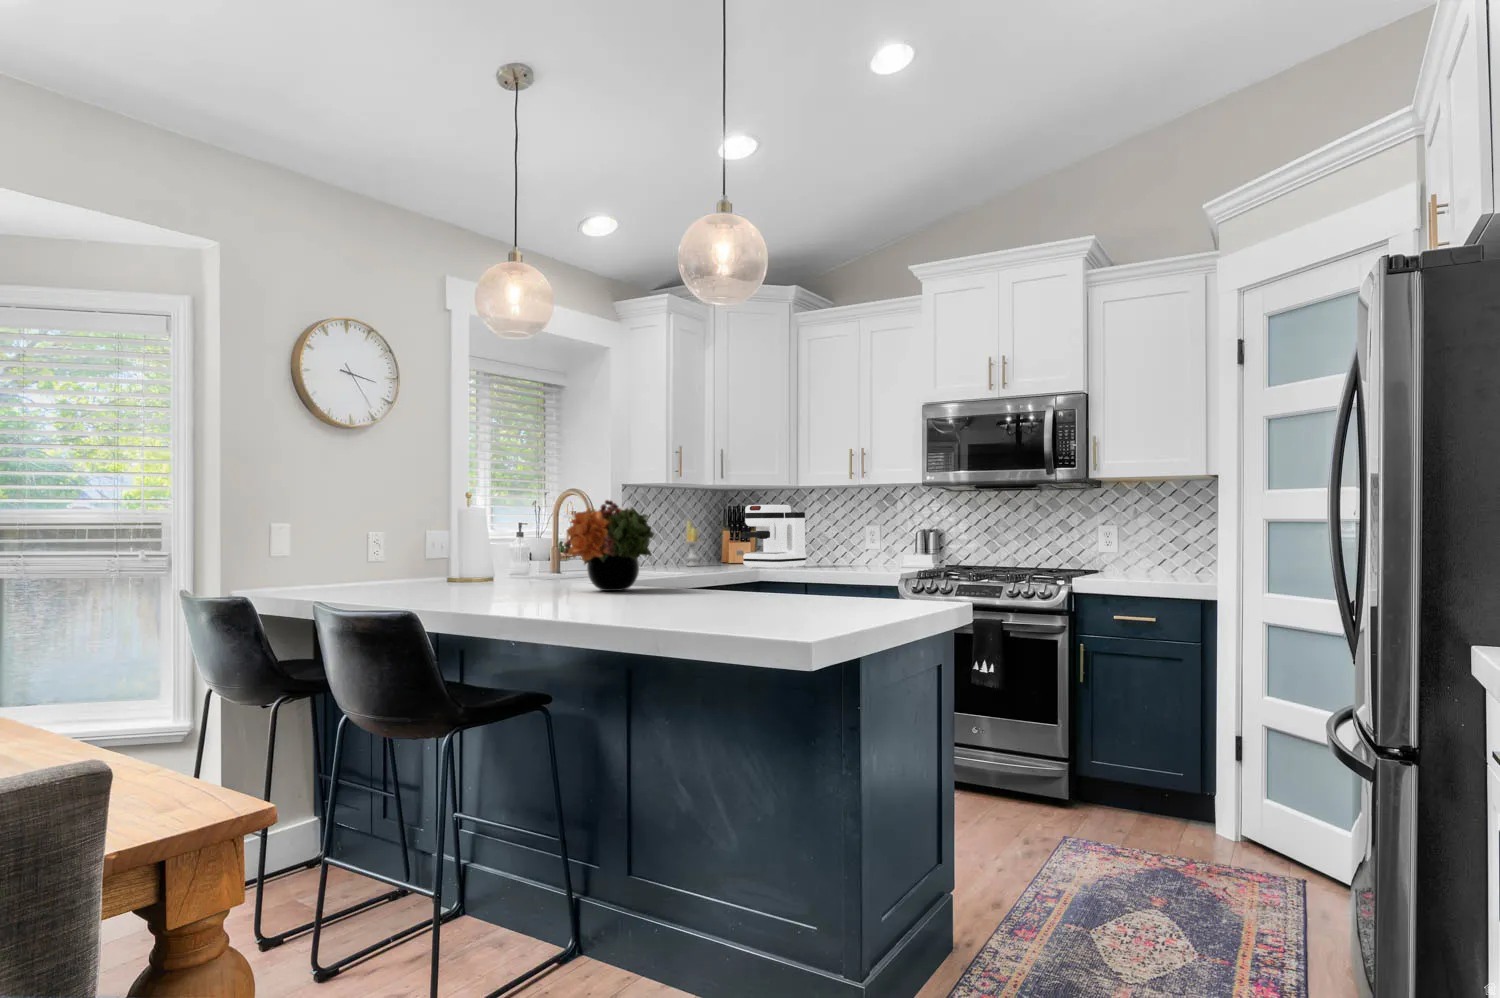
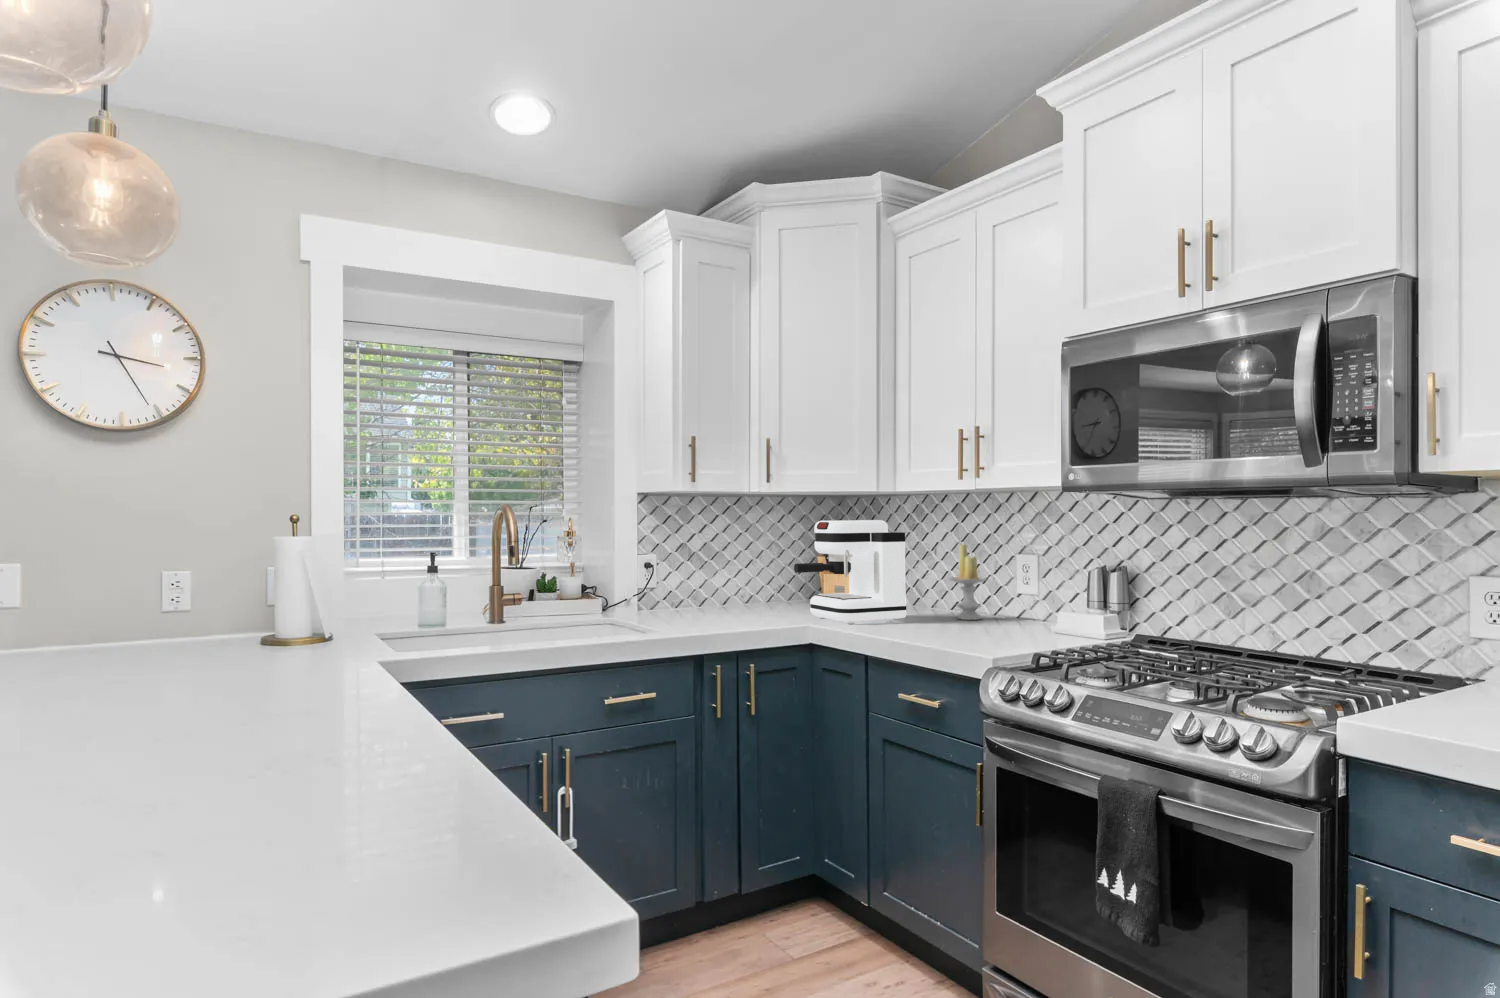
flower arrangement: present [563,500,654,591] -> none [112,530,330,701]
candle: present [683,521,703,566] -> present [950,544,987,620]

